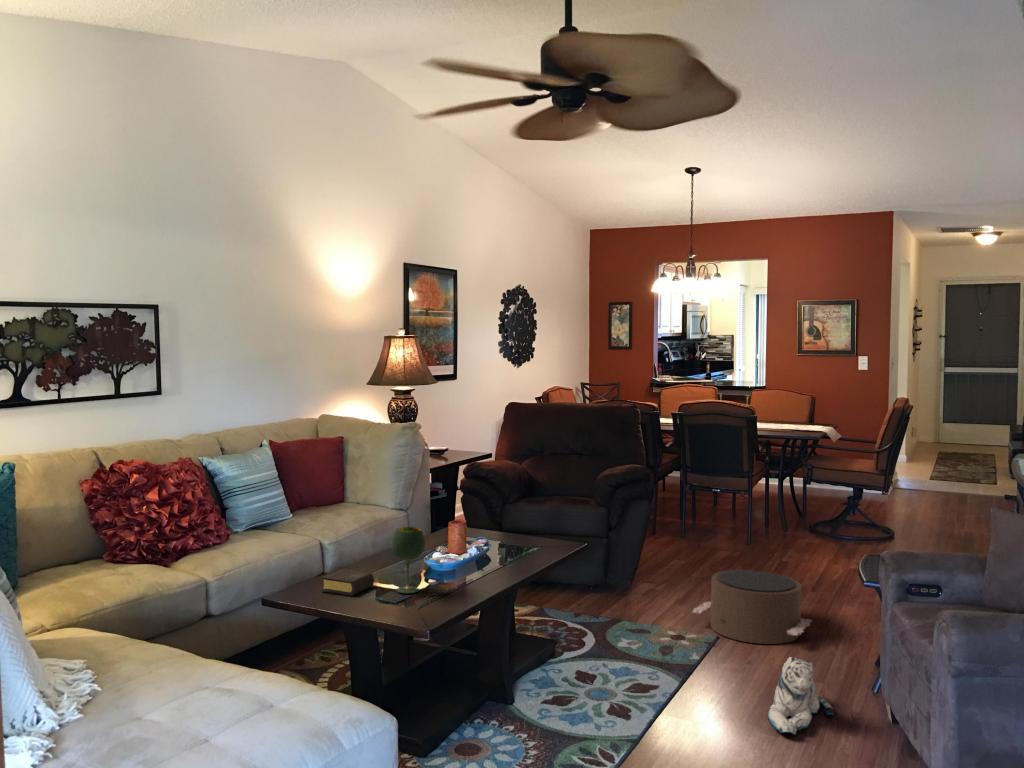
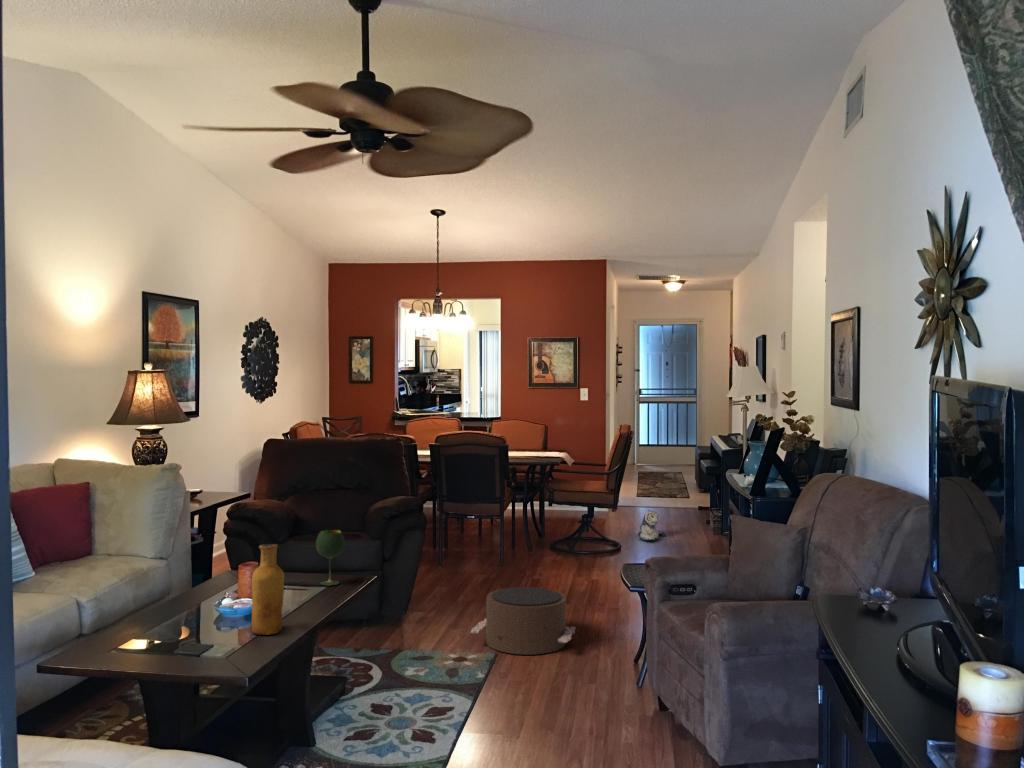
vase: none [451,504,481,591] -> present [252,544,284,635]
wine glass: present [392,527,425,593] -> present [316,530,345,586]
book: present [321,569,374,596] -> none [102,627,164,655]
plush toy: present [768,657,833,734] -> present [638,510,665,541]

